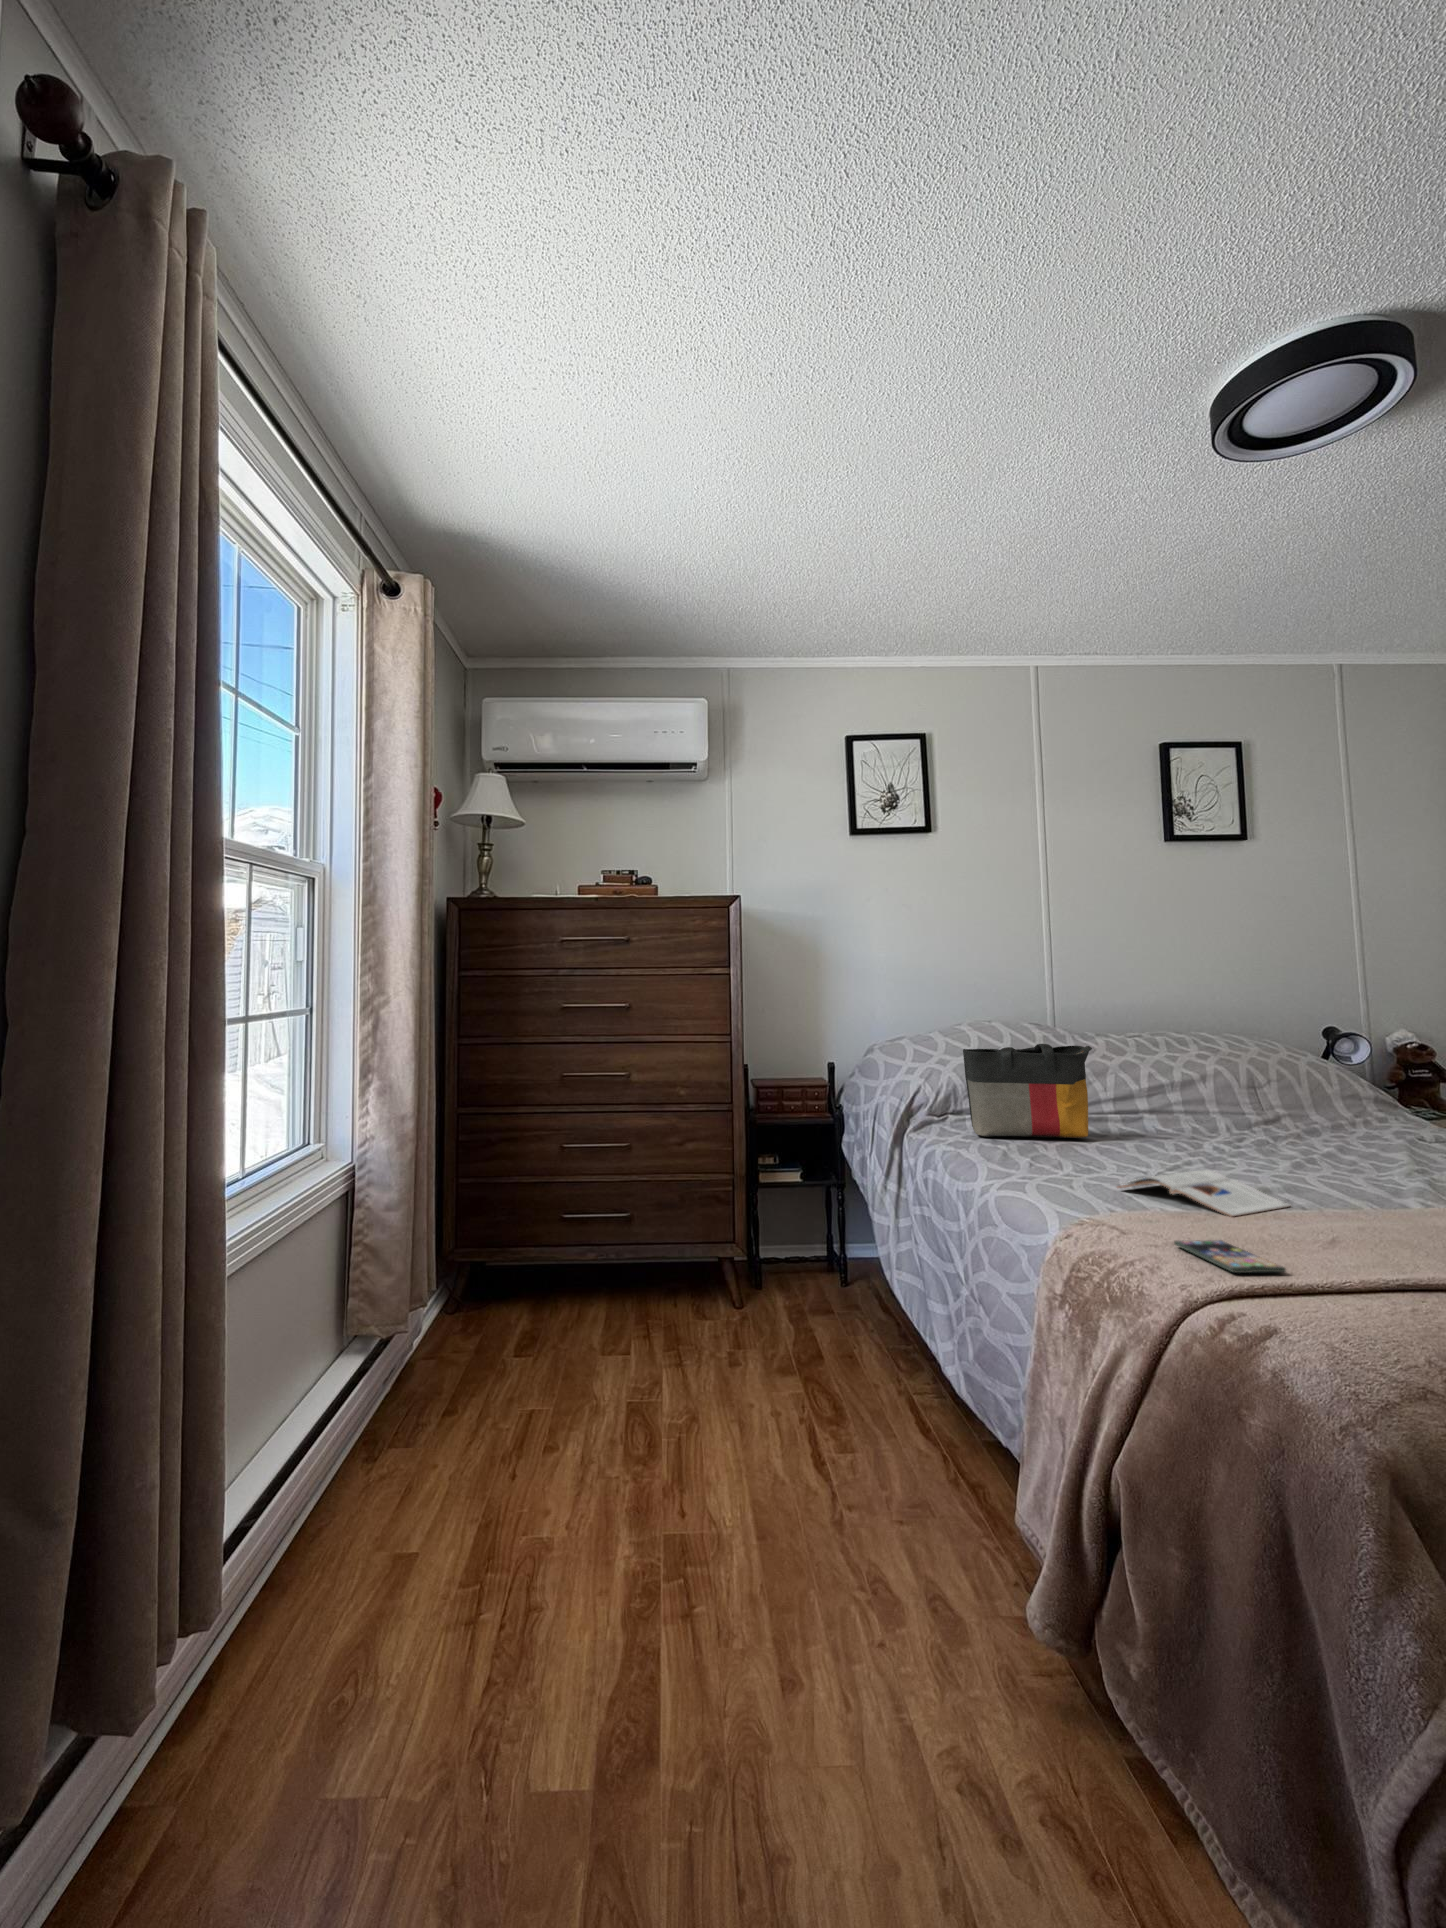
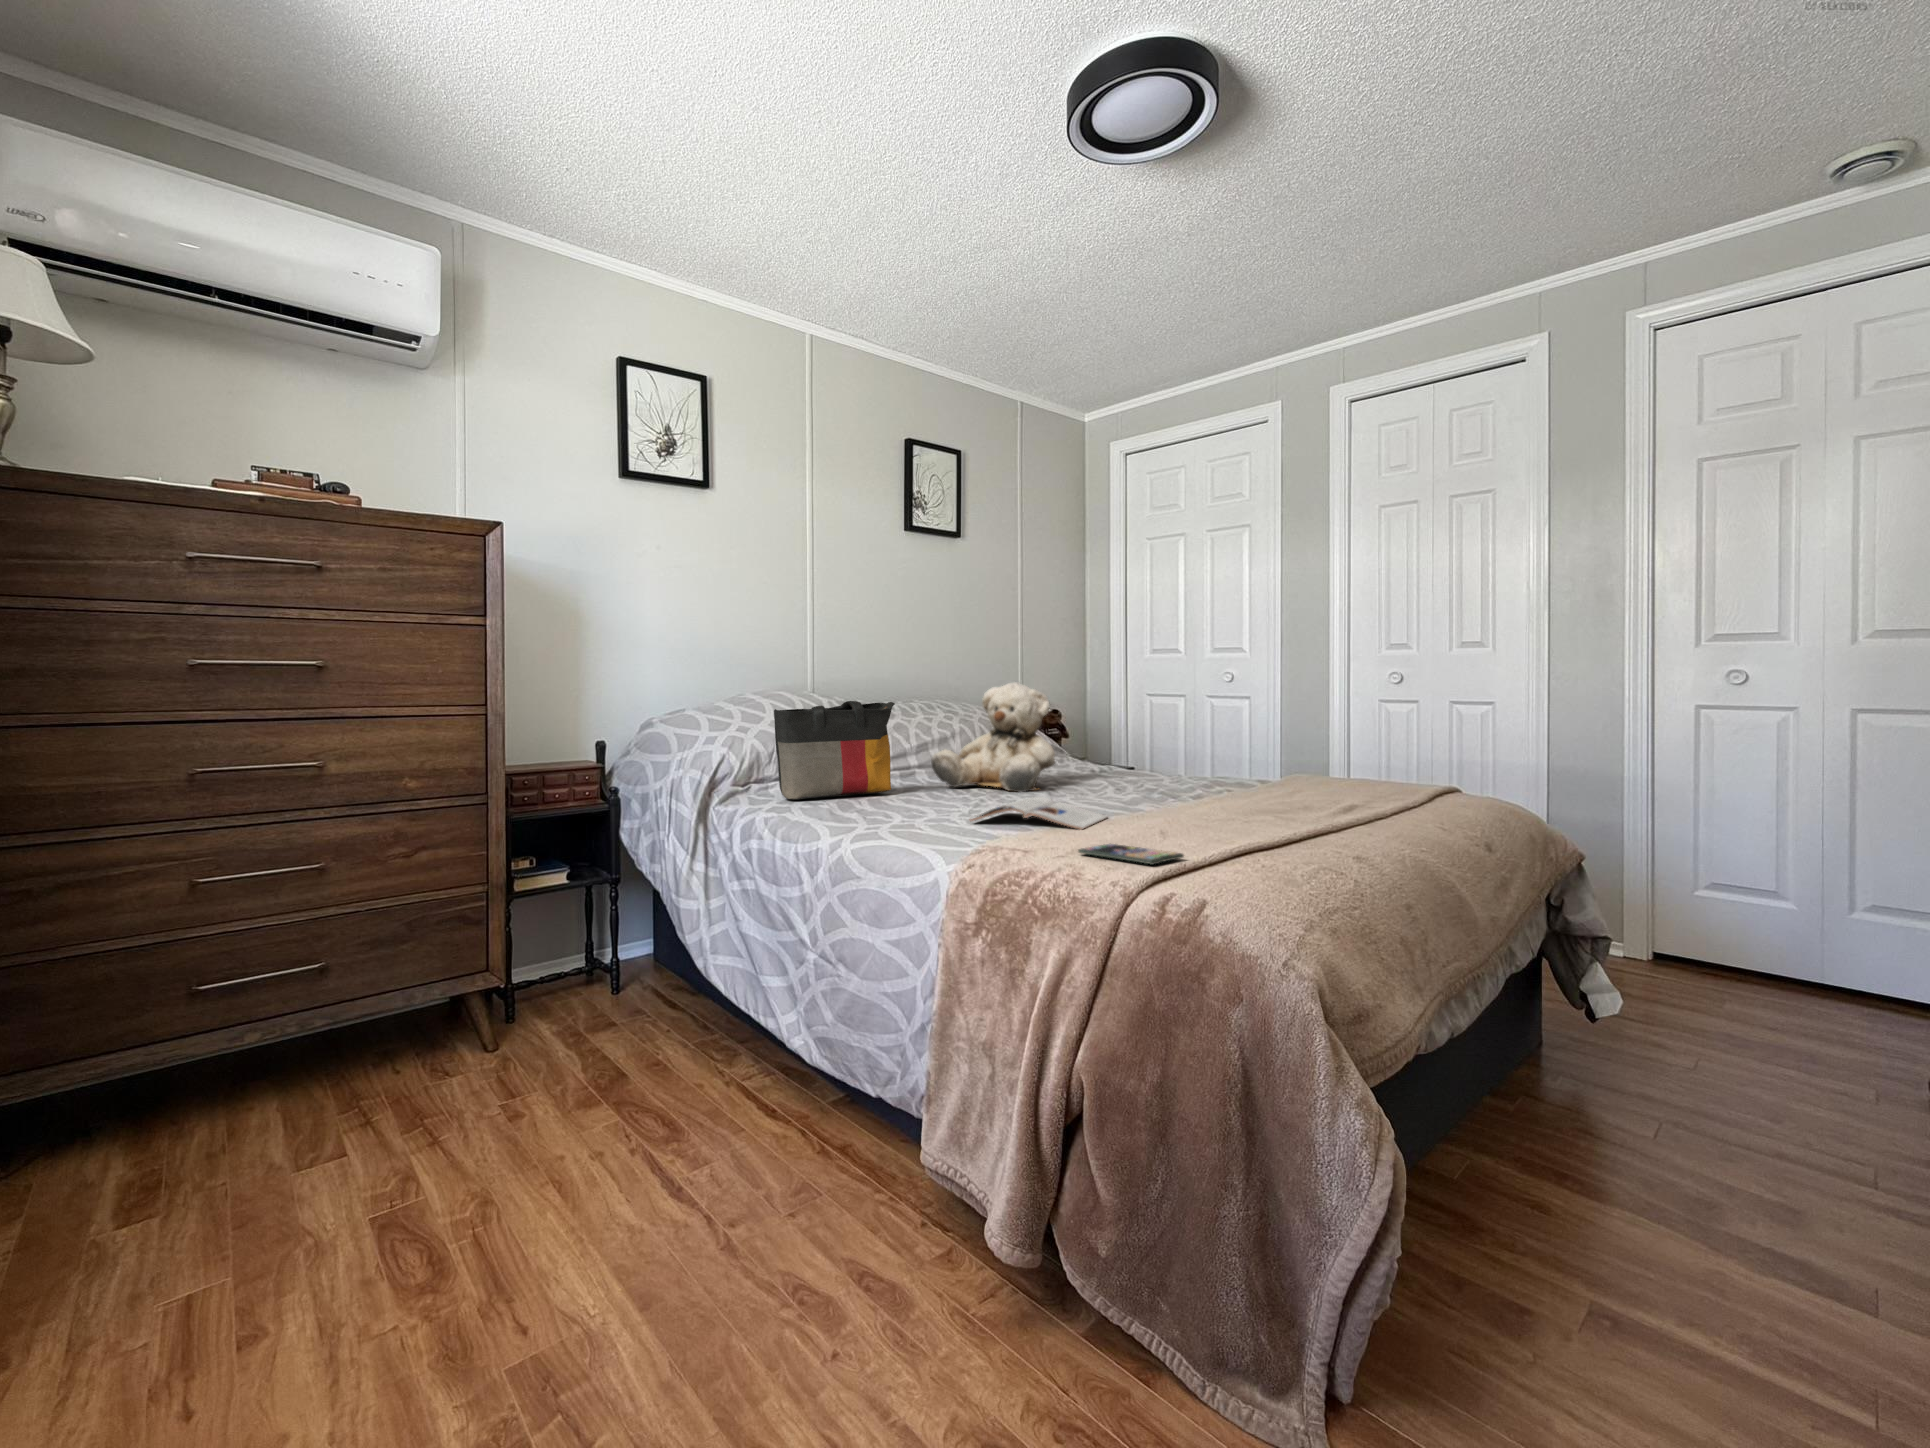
teddy bear: none [1141,1029,1299,1156] -> present [931,682,1055,792]

